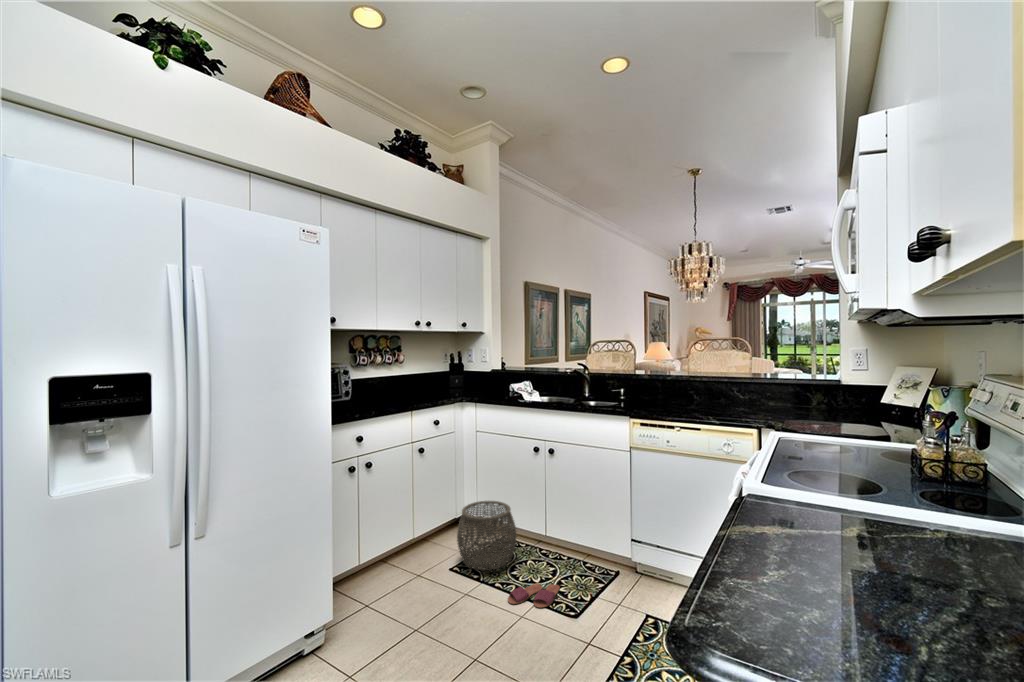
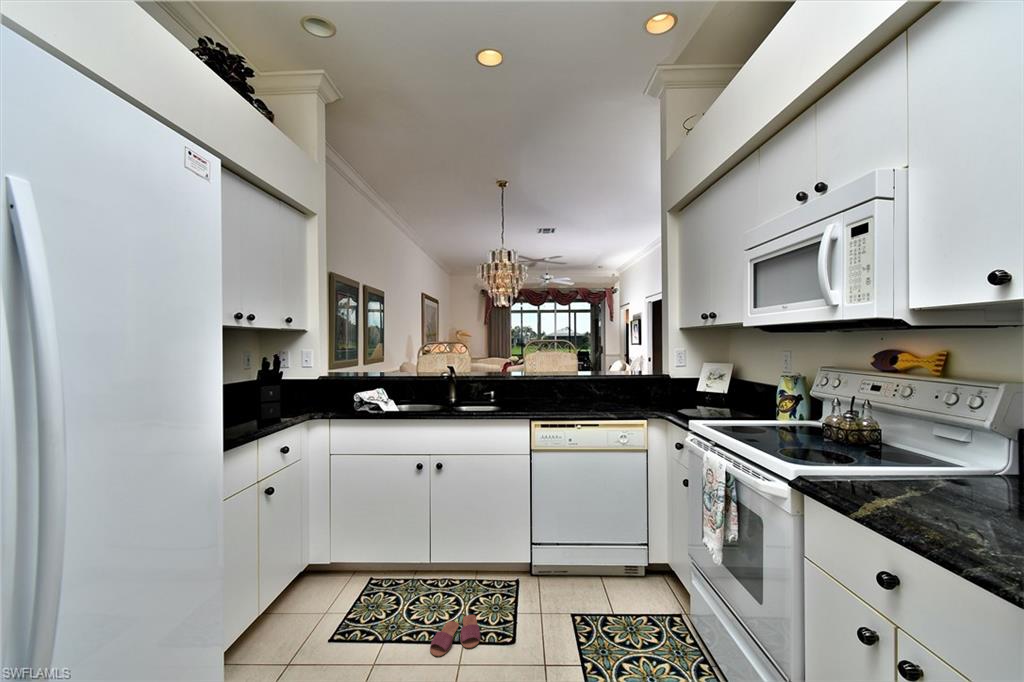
woven basket: present [457,501,517,571] -> none [329,537,408,632]

